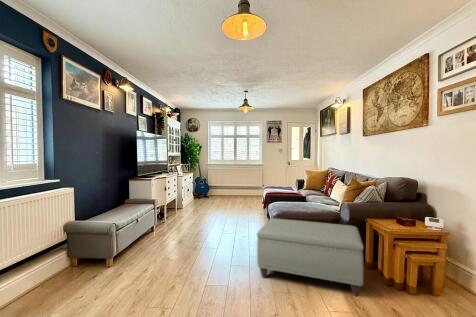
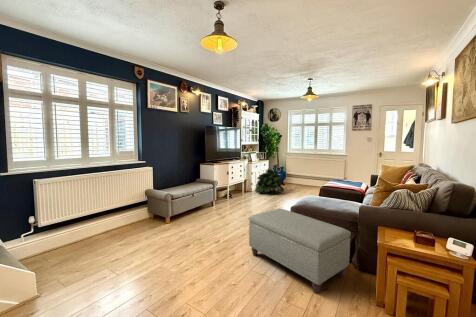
potted plant: none [185,182,218,211] -> present [255,169,284,194]

